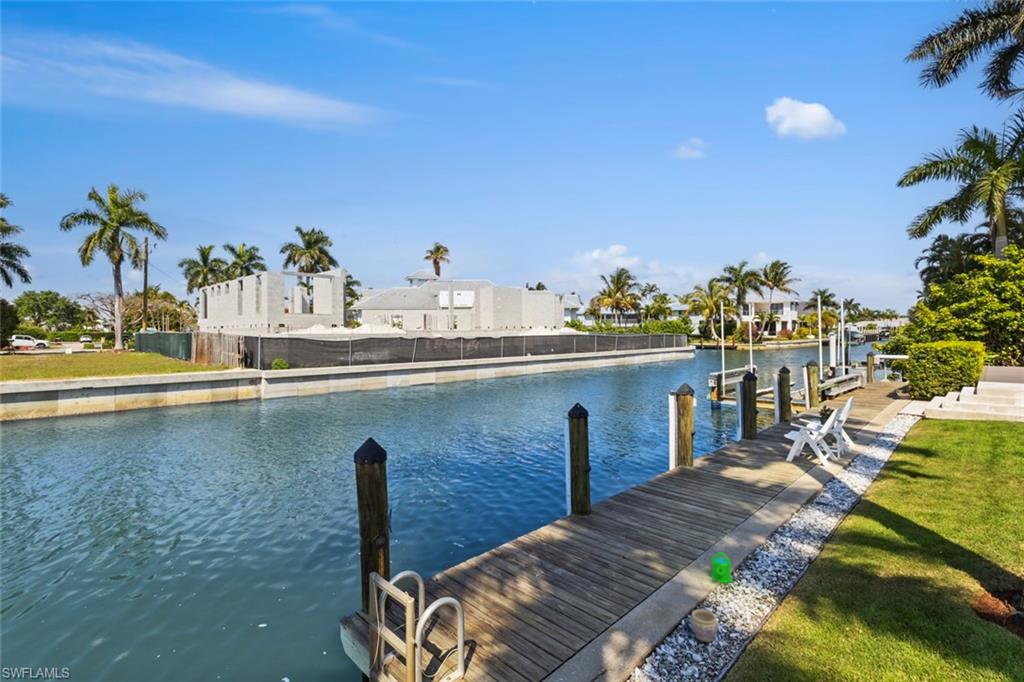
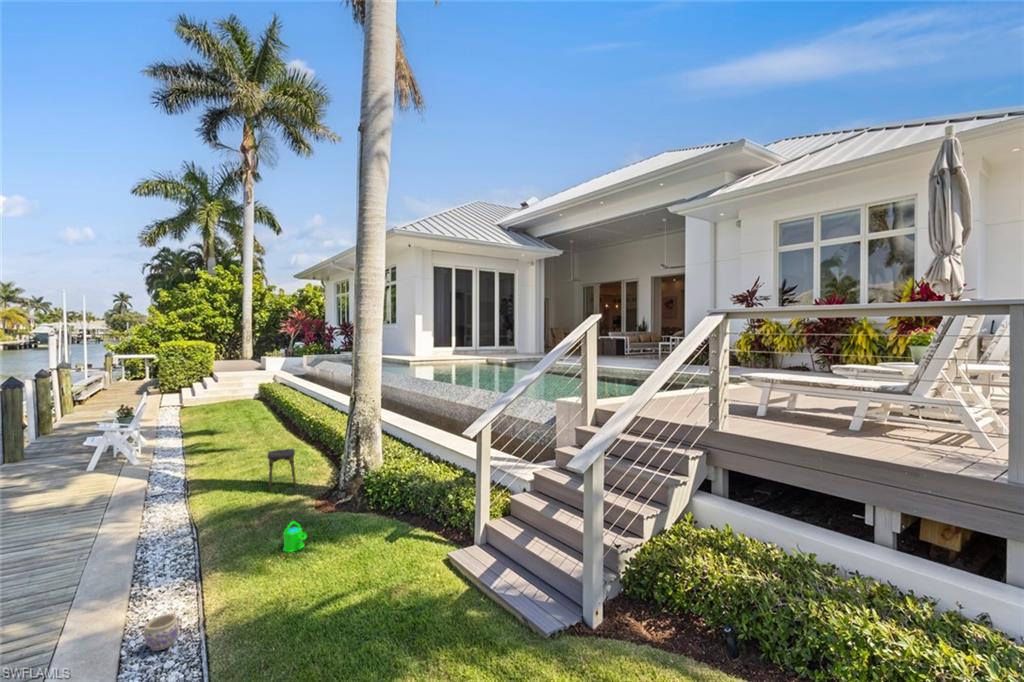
stool: none [924,500,975,560] -> present [267,449,296,491]
watering can: present [711,552,732,583] -> present [283,521,307,552]

